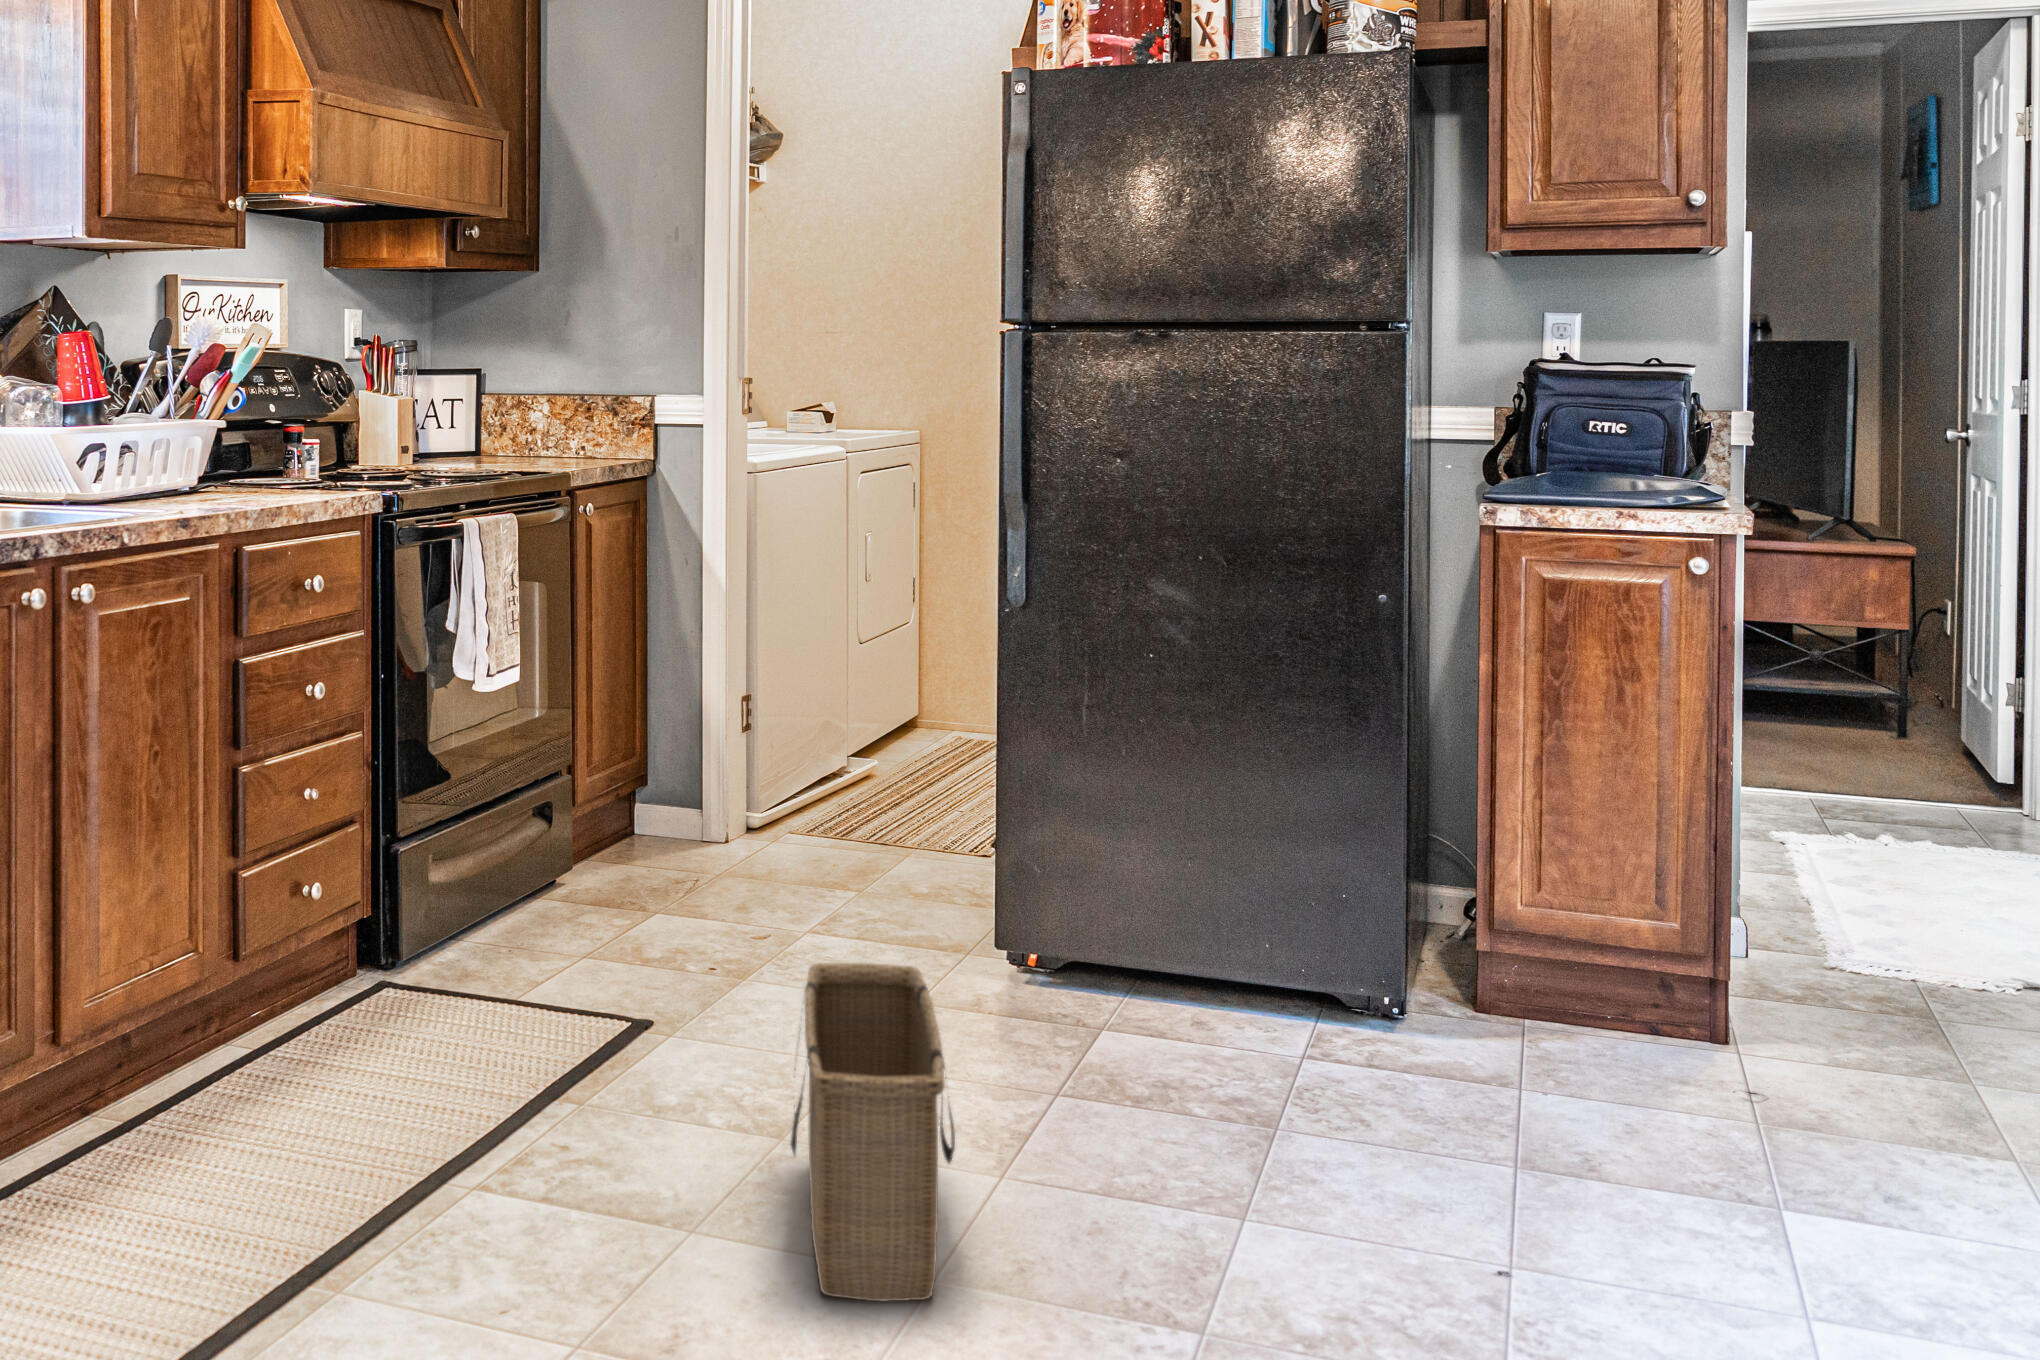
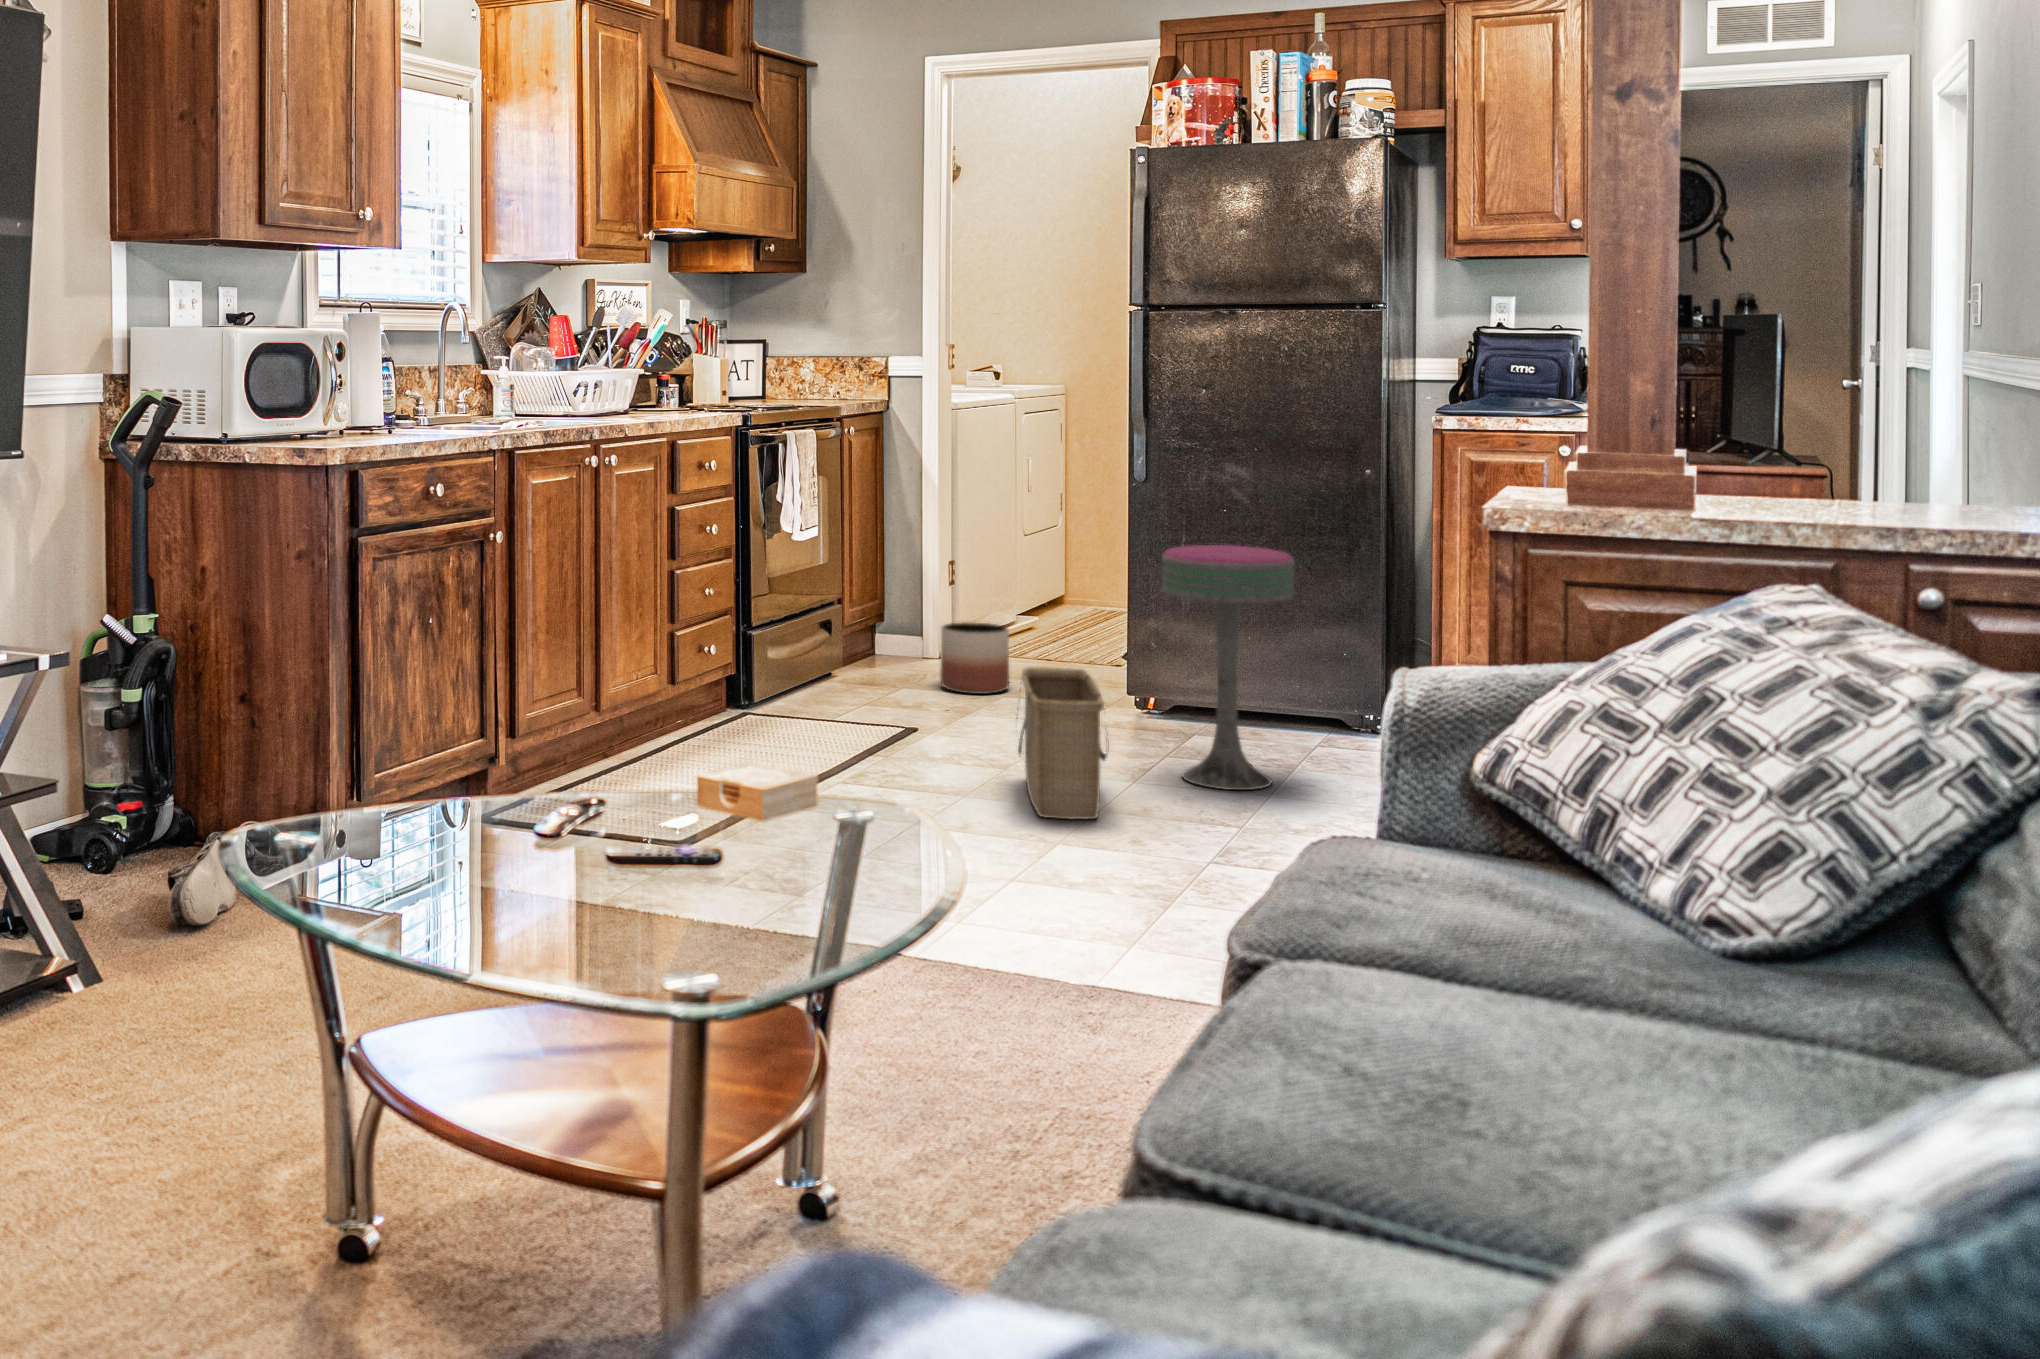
bar stool: none [1053,735,1282,1188] -> present [1162,545,1295,790]
planter: none [715,807,819,926] -> present [940,622,1009,694]

